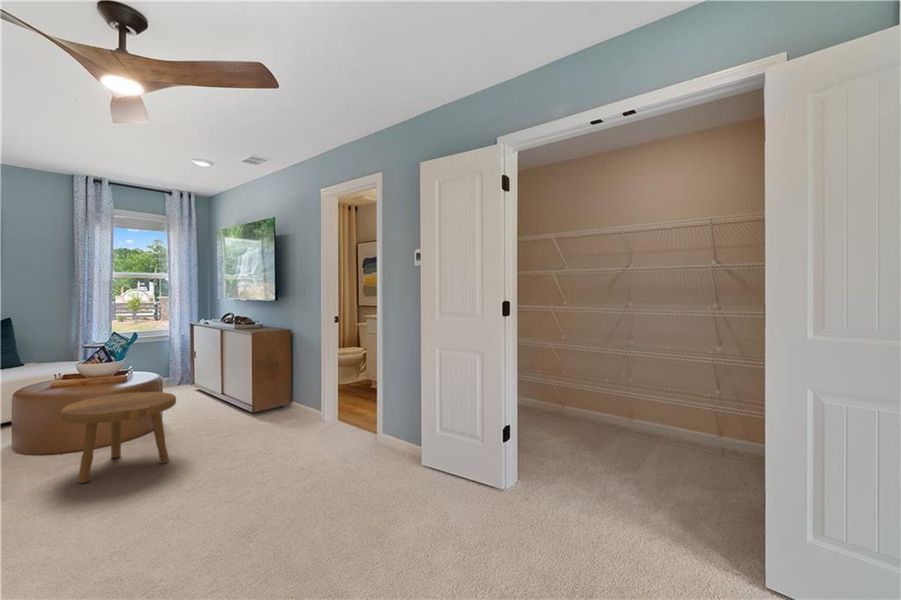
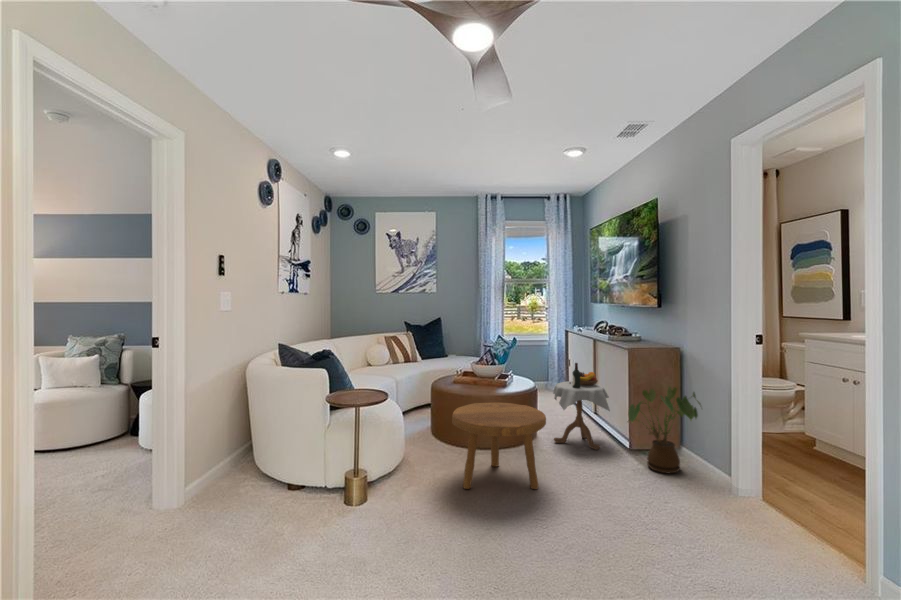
side table: none [180,349,236,425] -> present [553,363,610,450]
house plant: none [251,359,307,425] -> present [628,387,701,473]

